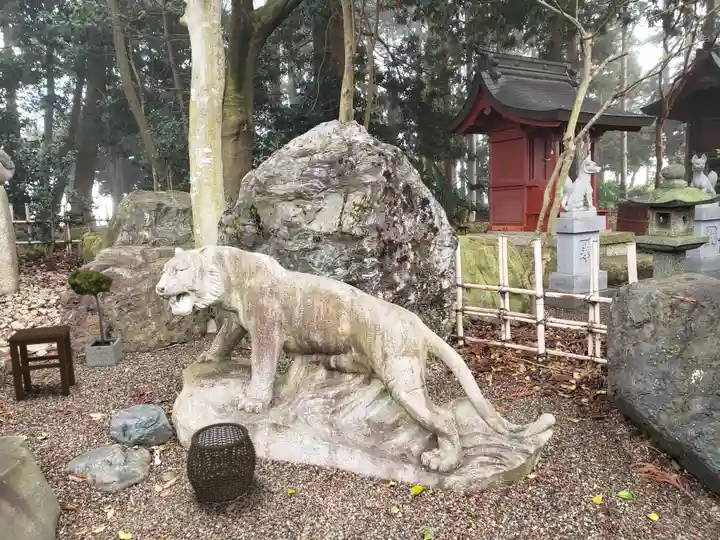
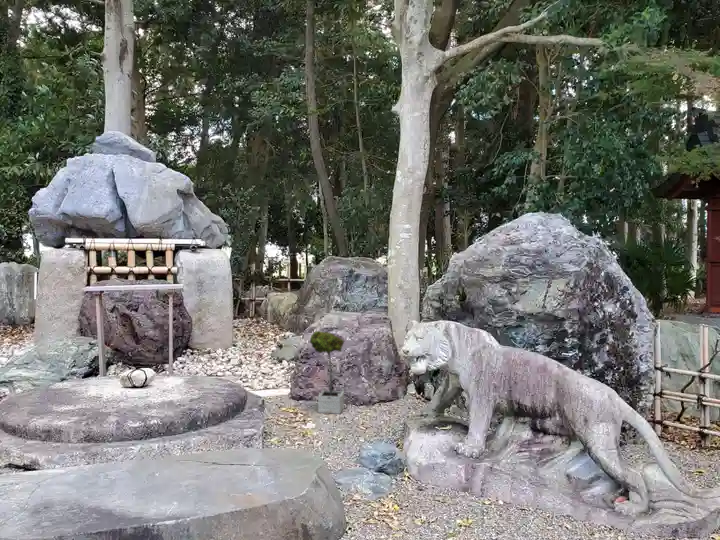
stool: present [8,325,75,401] -> none [274,376,315,432]
woven basket: present [186,423,256,502] -> none [422,461,475,521]

